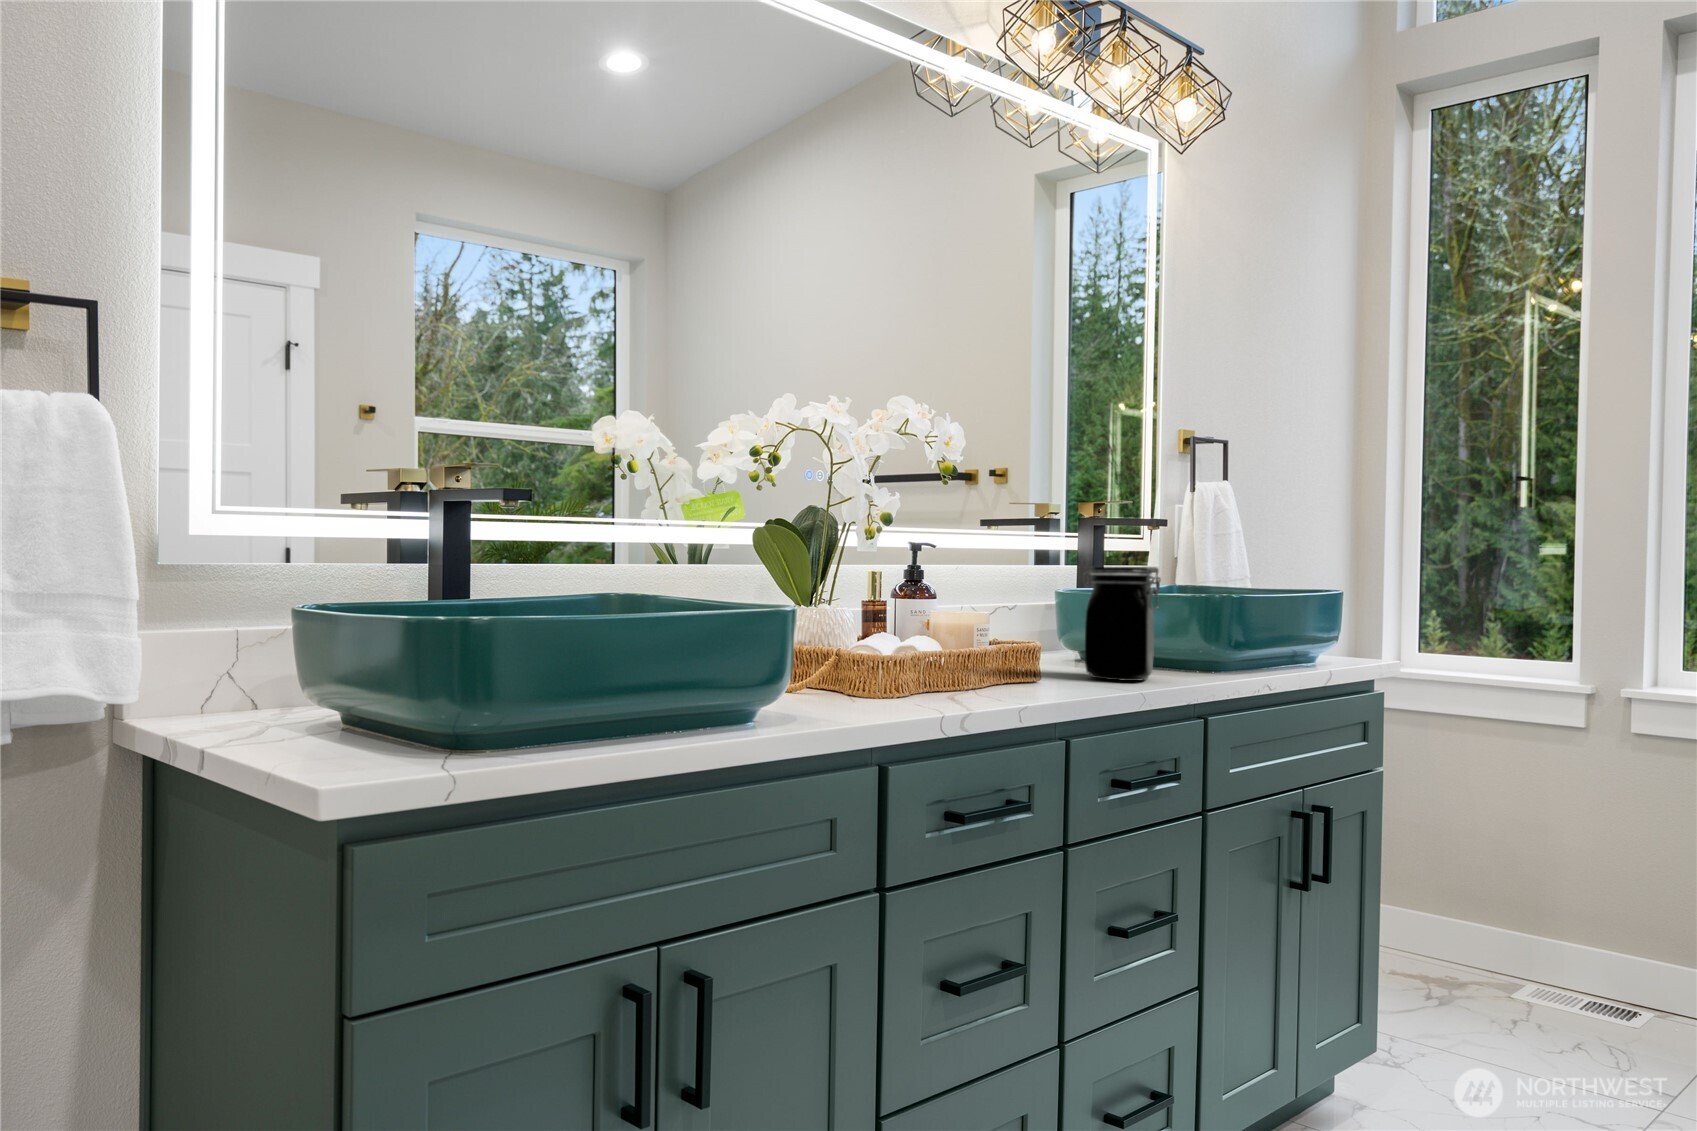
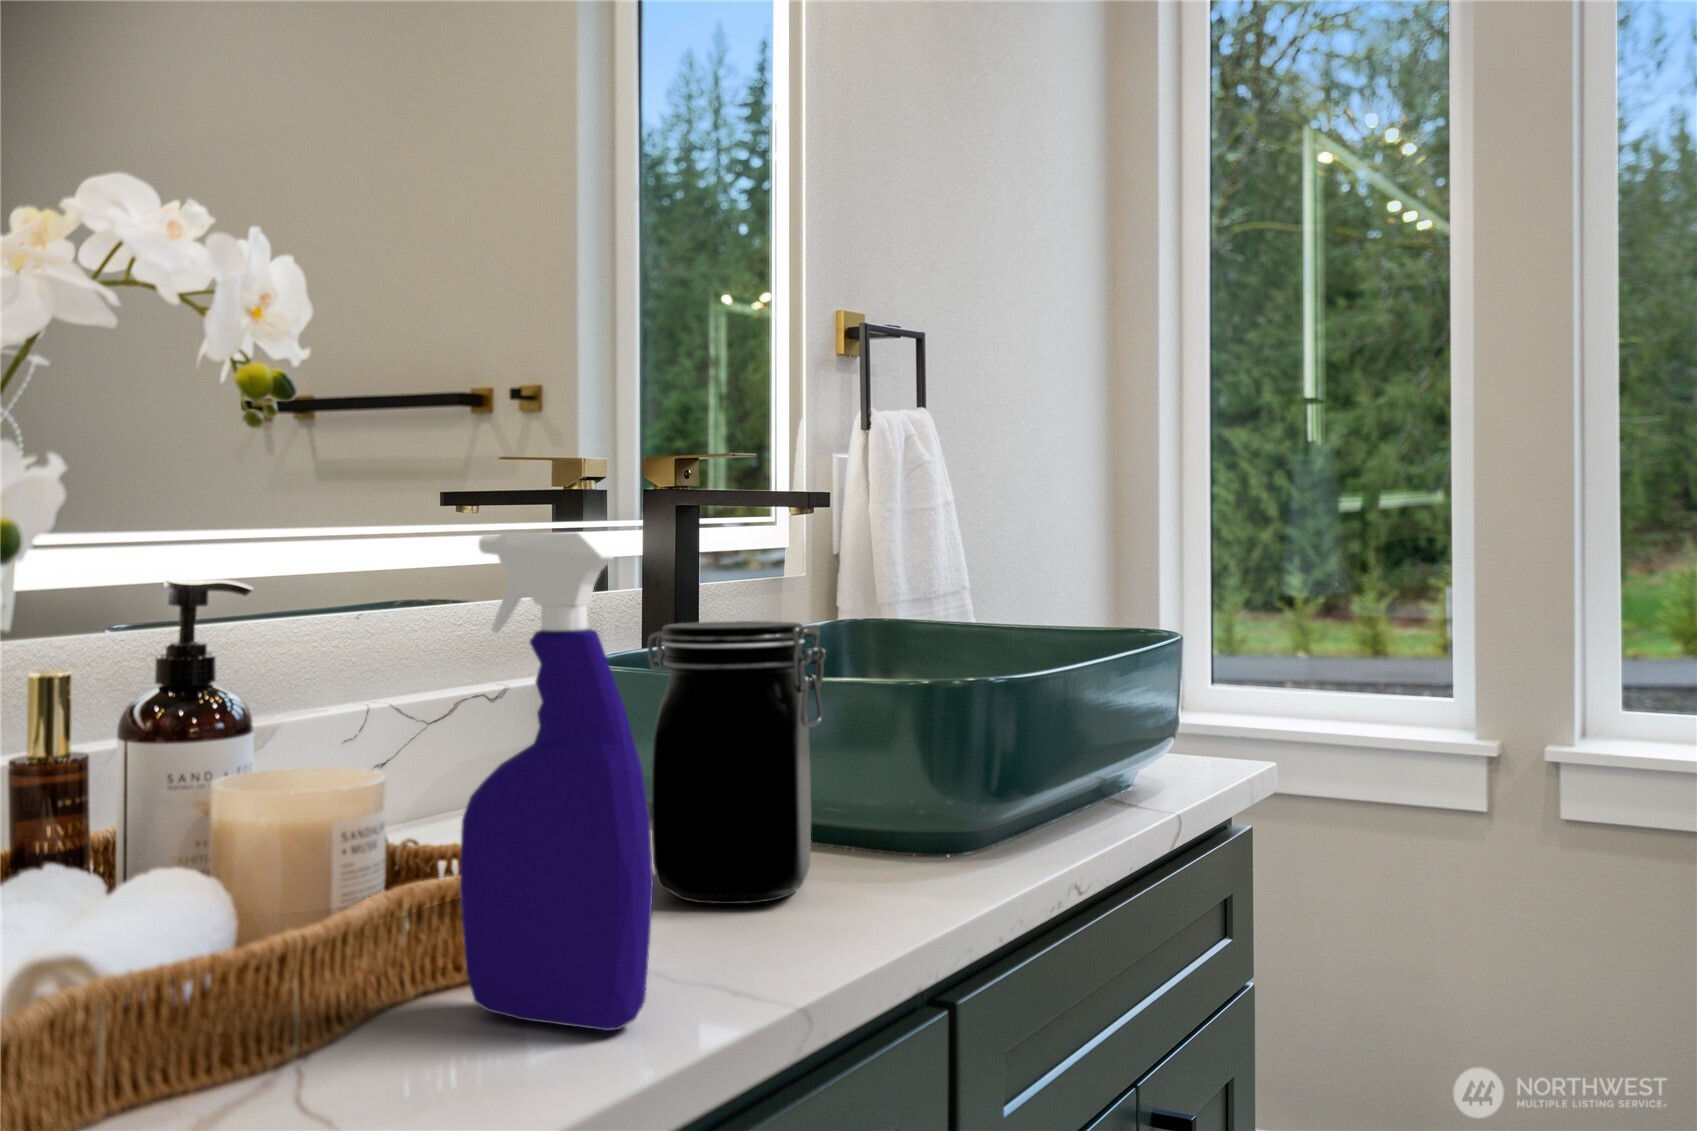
spray bottle: none [1019,521,1090,697] -> present [460,532,653,1031]

